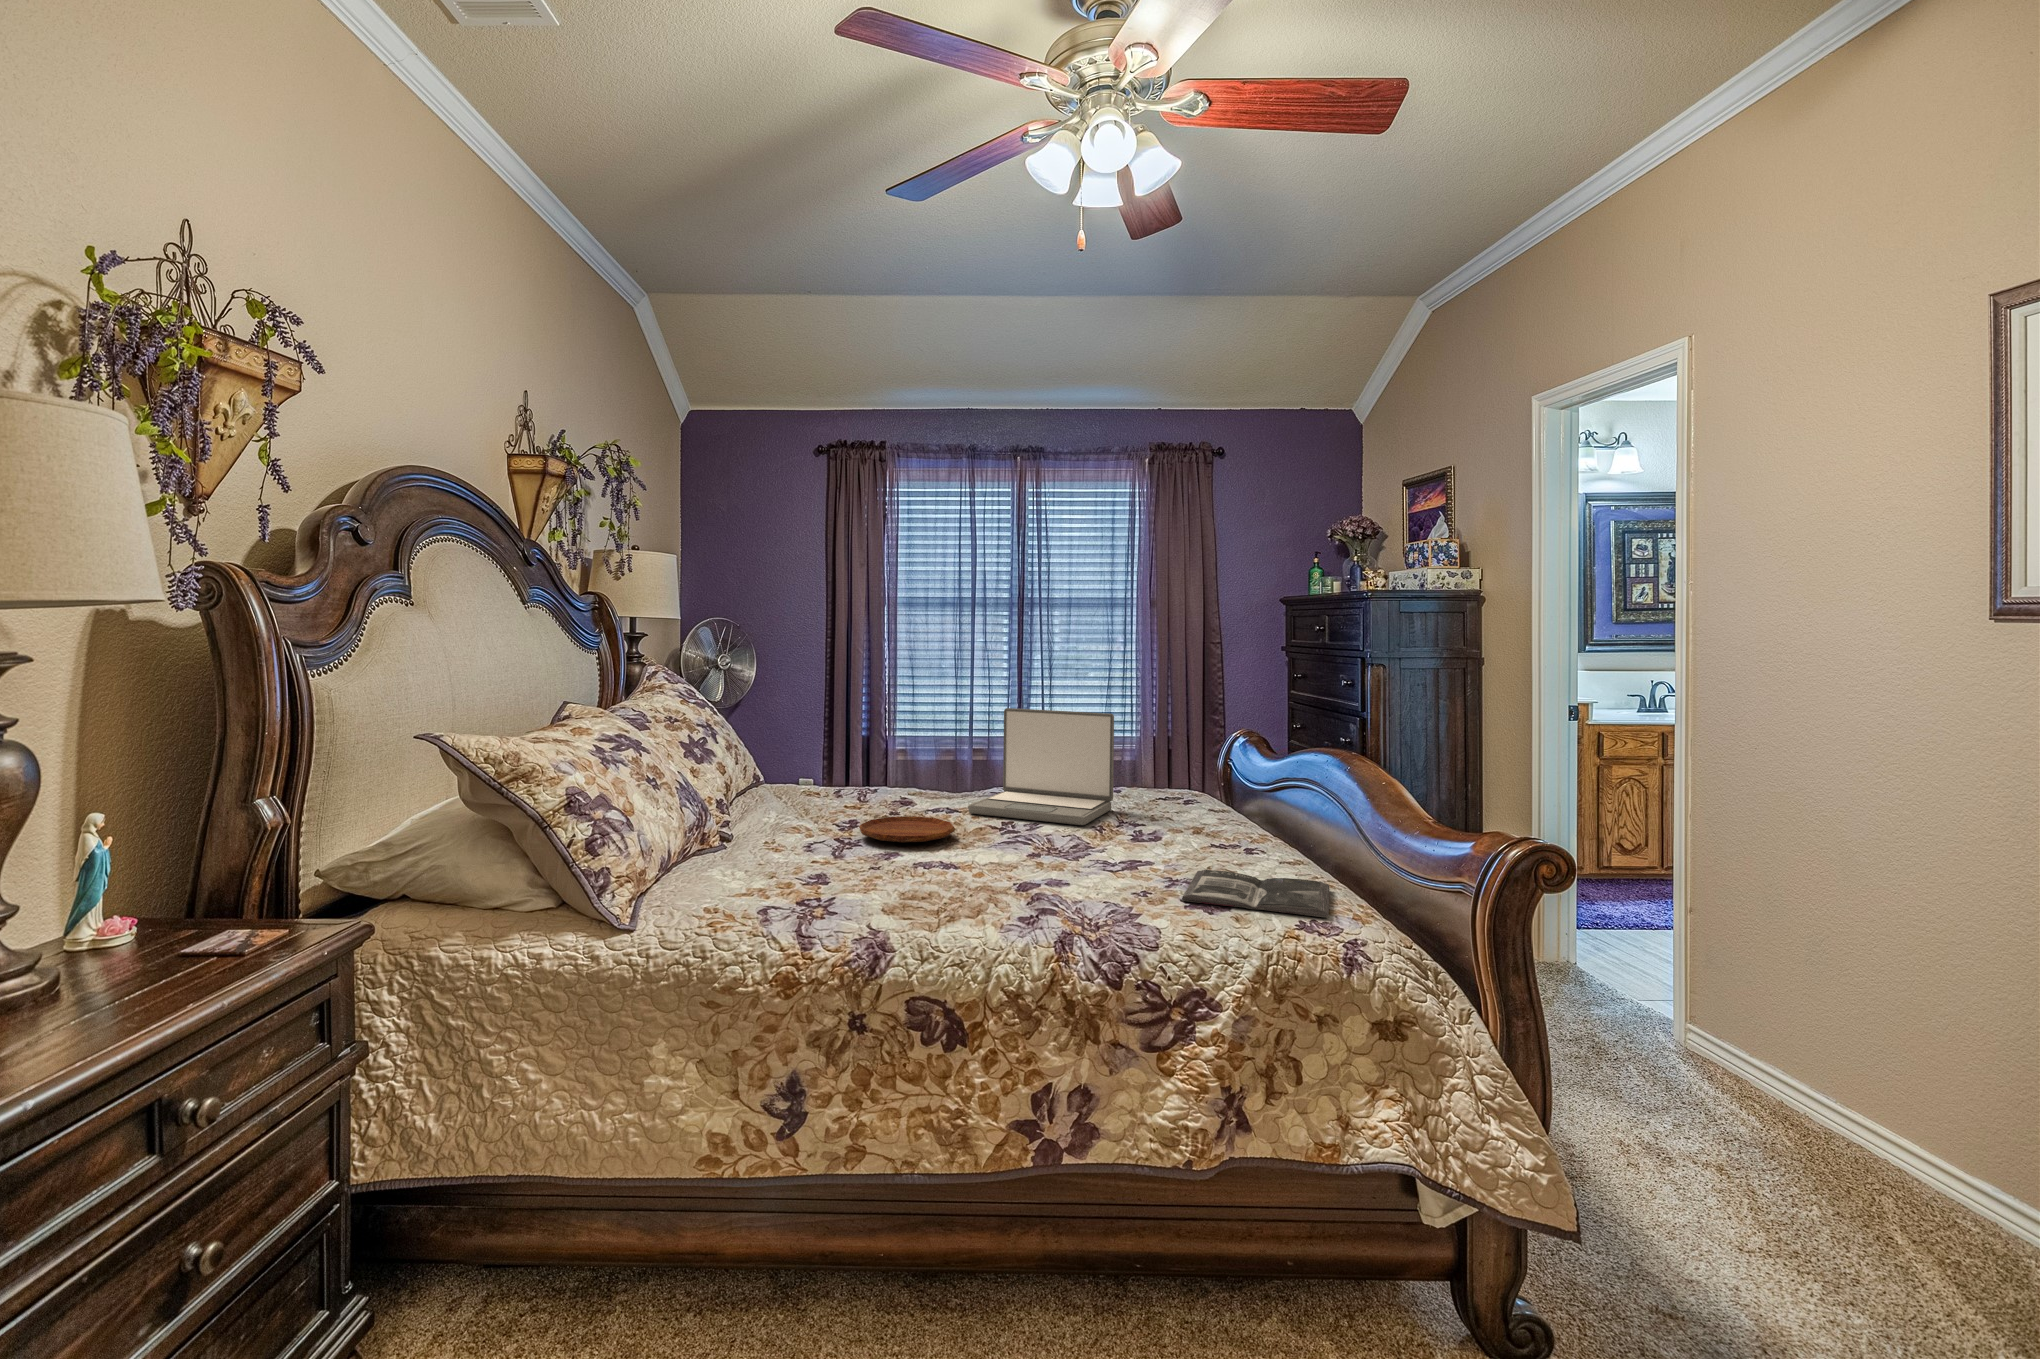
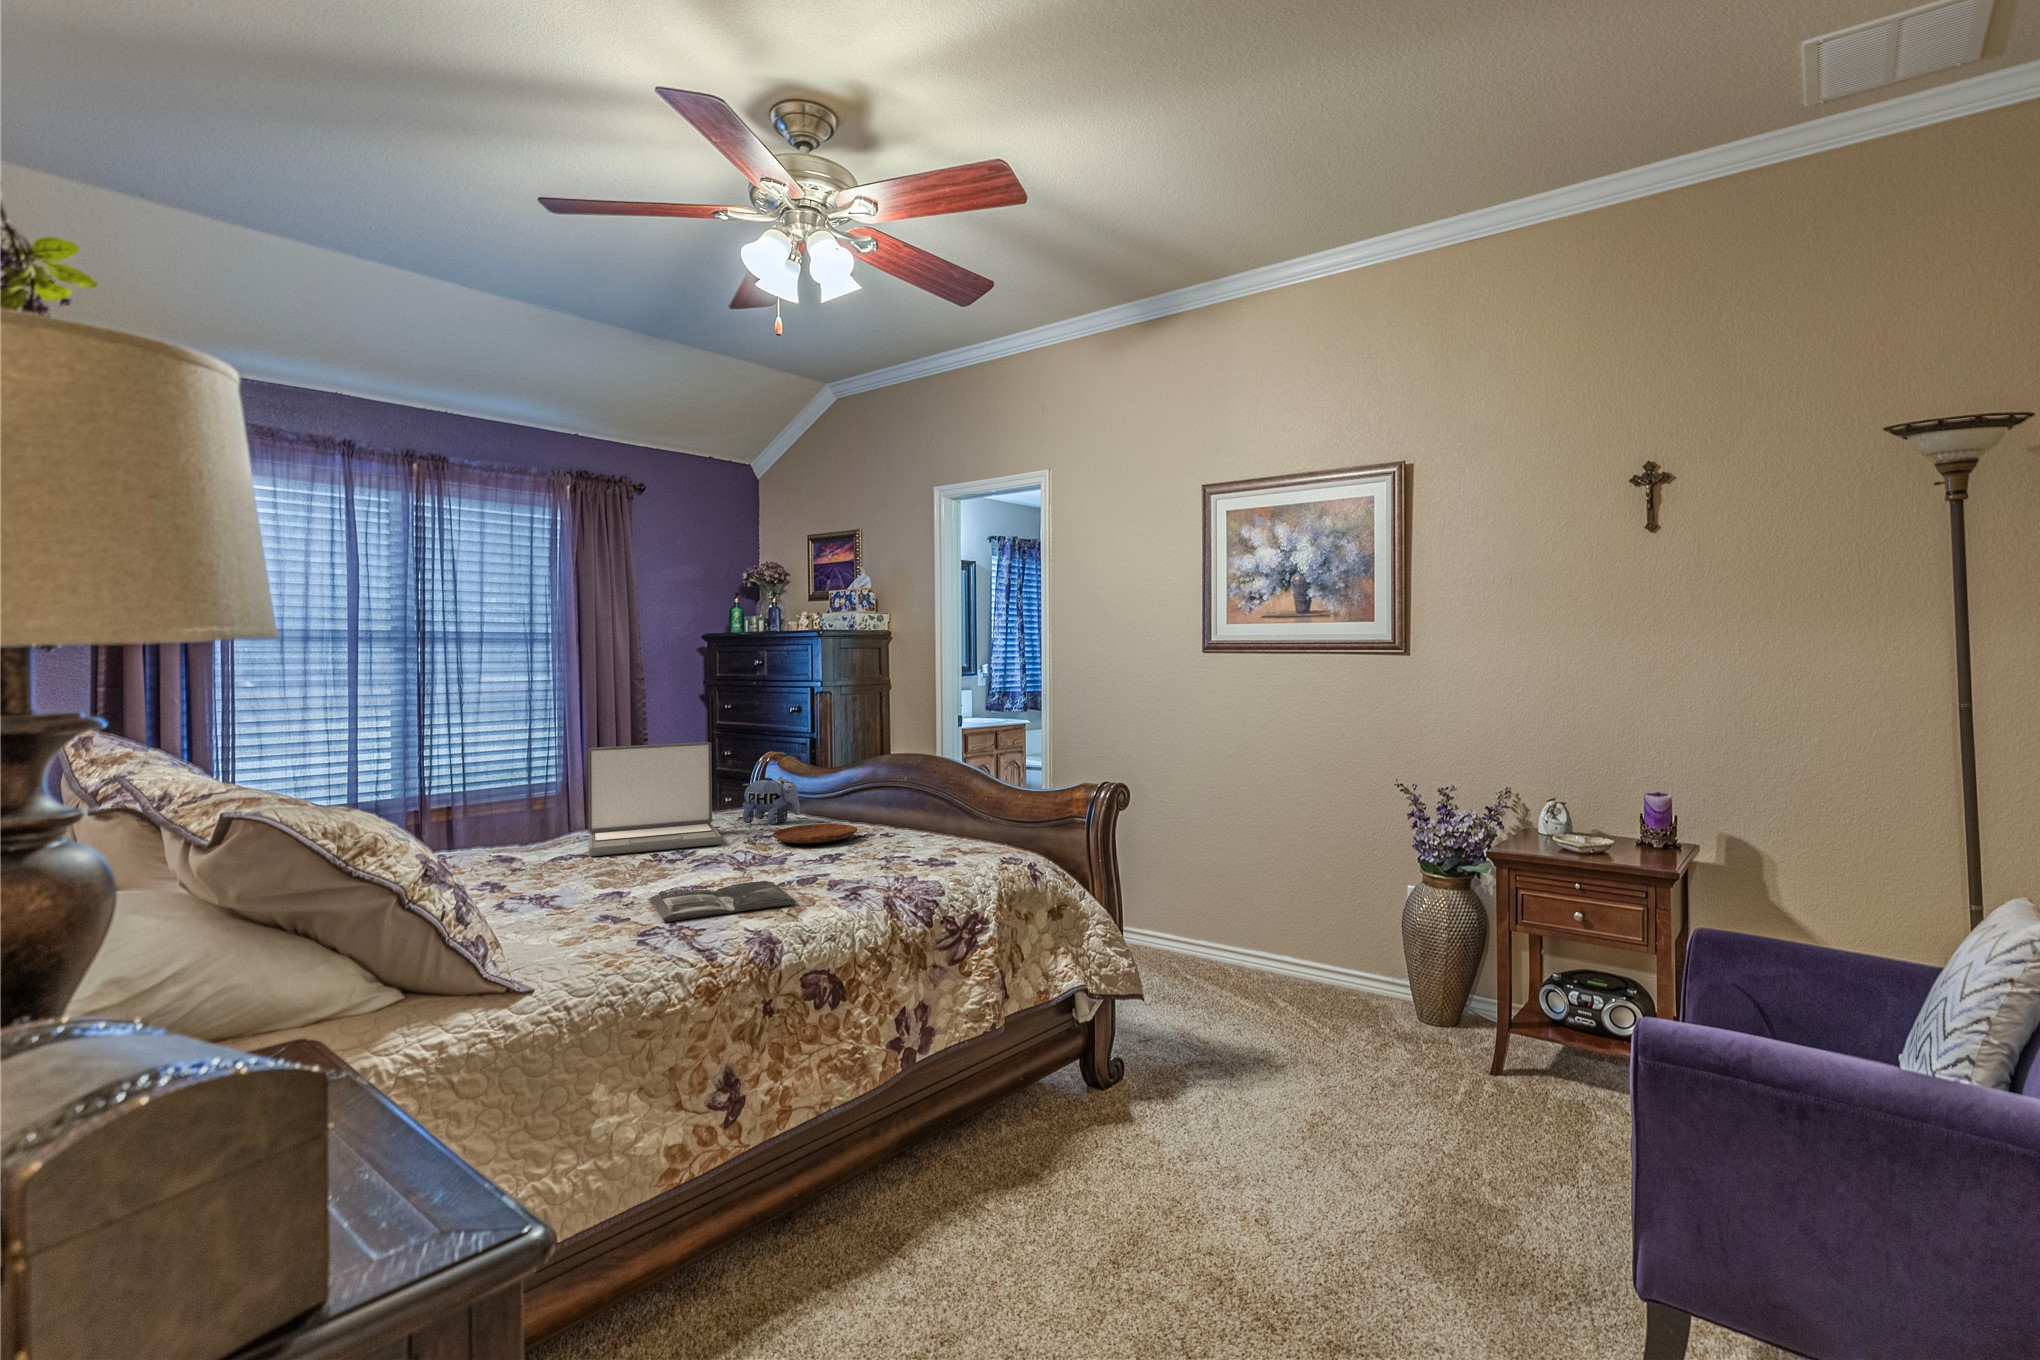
plush toy: none [1155,761,1210,814] -> present [742,777,800,824]
tray: present [859,816,956,842] -> present [772,824,858,843]
magazine: present [1182,870,1330,917] -> present [650,881,796,922]

